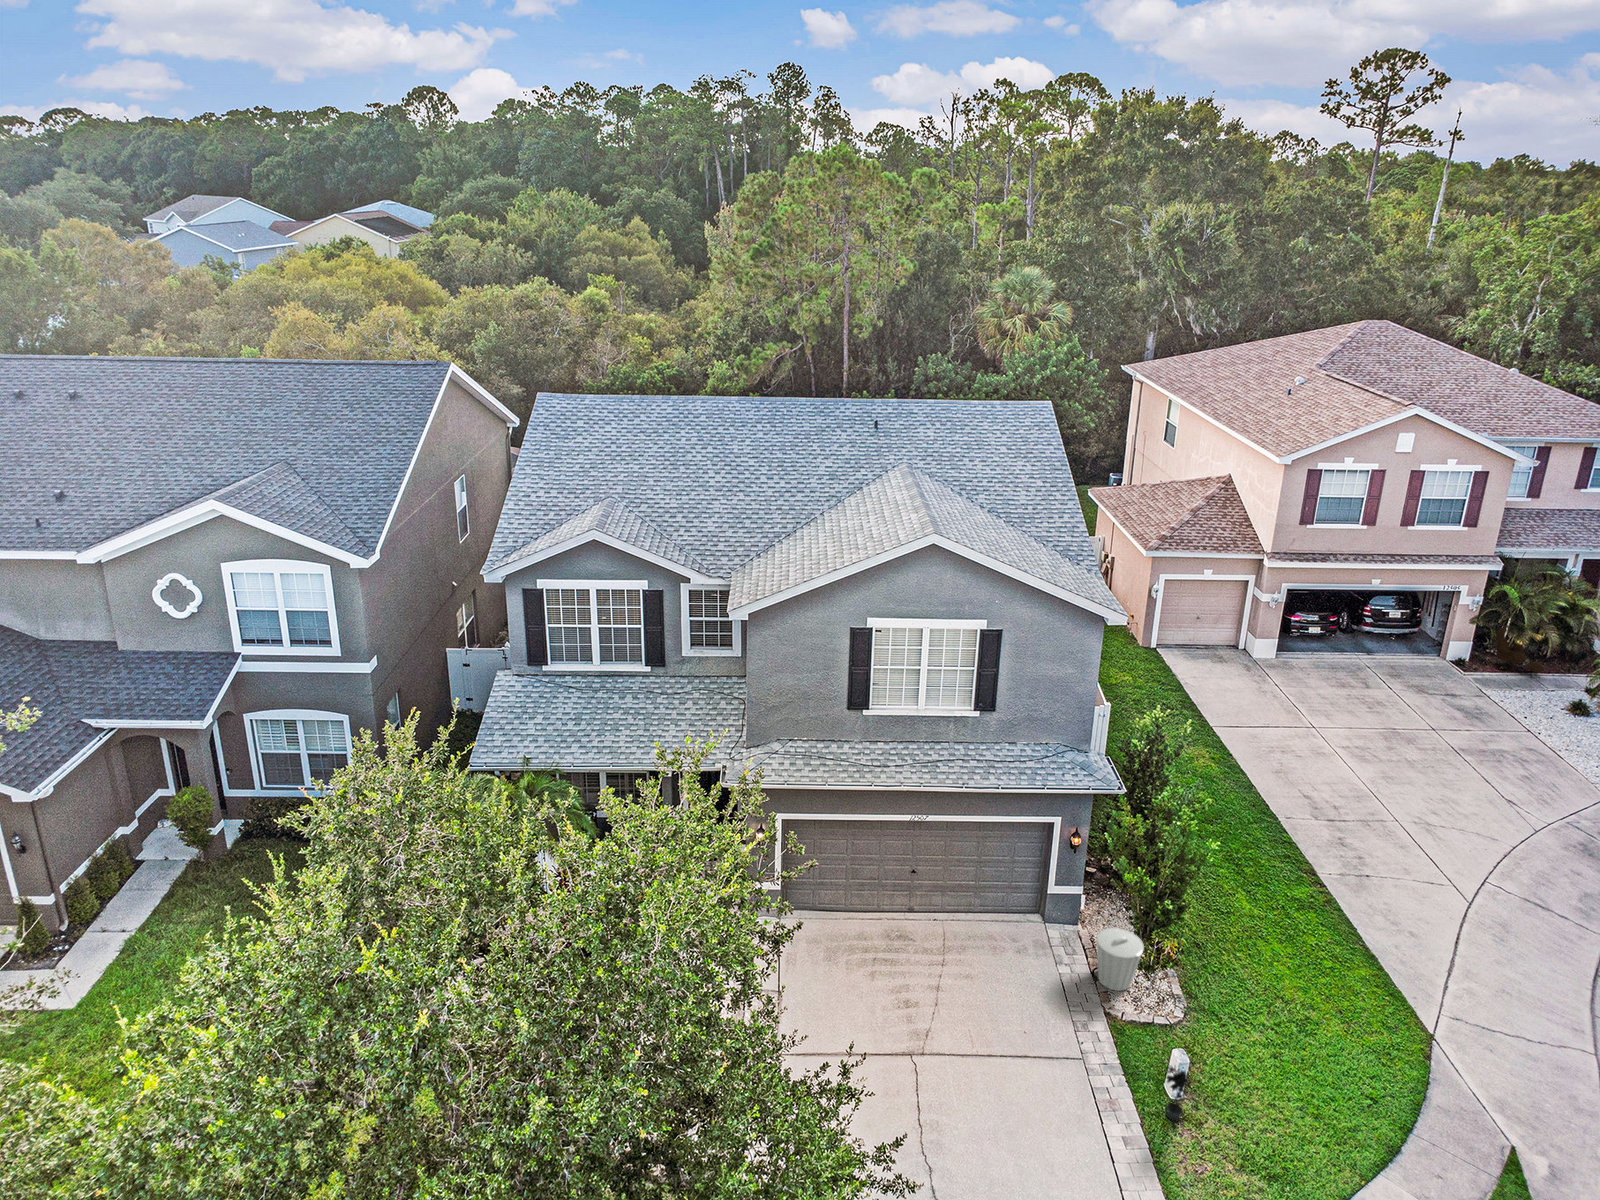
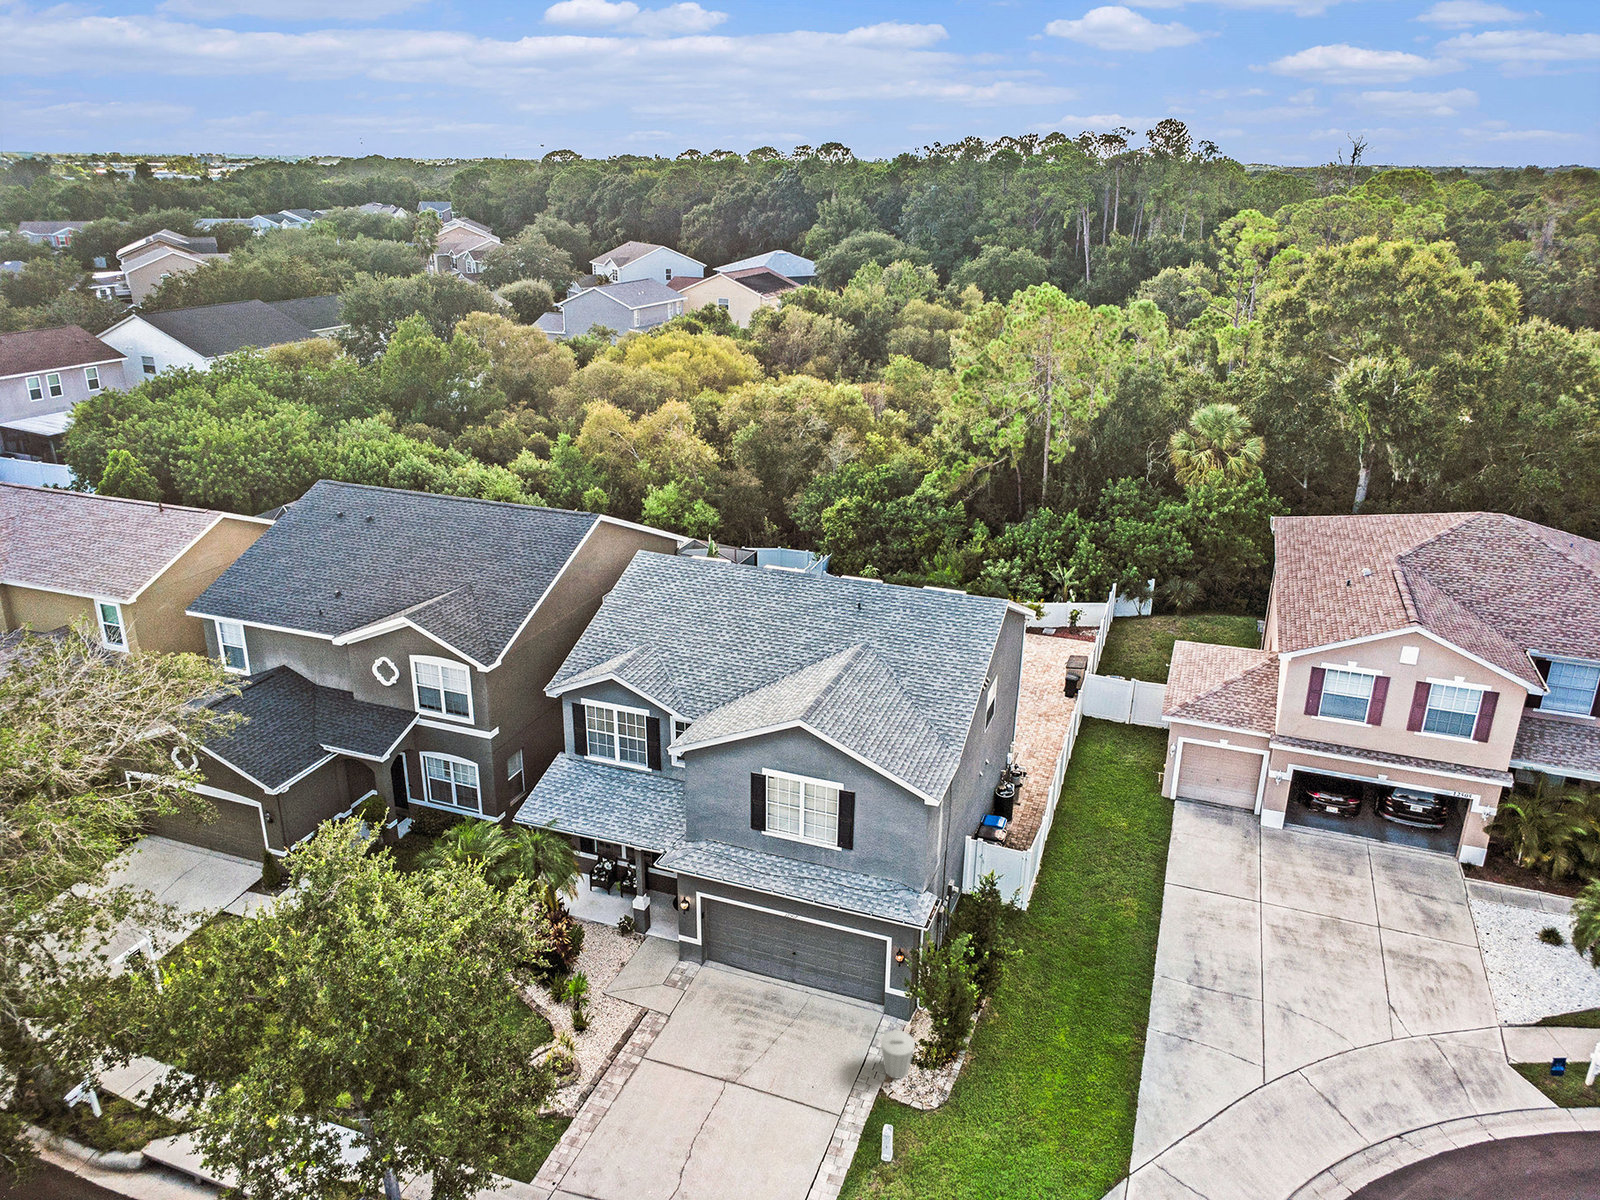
lounge chair: present [1495,626,1544,675] -> none [1509,843,1557,903]
potted plant: present [1164,1066,1202,1121] -> none [851,1132,875,1174]

